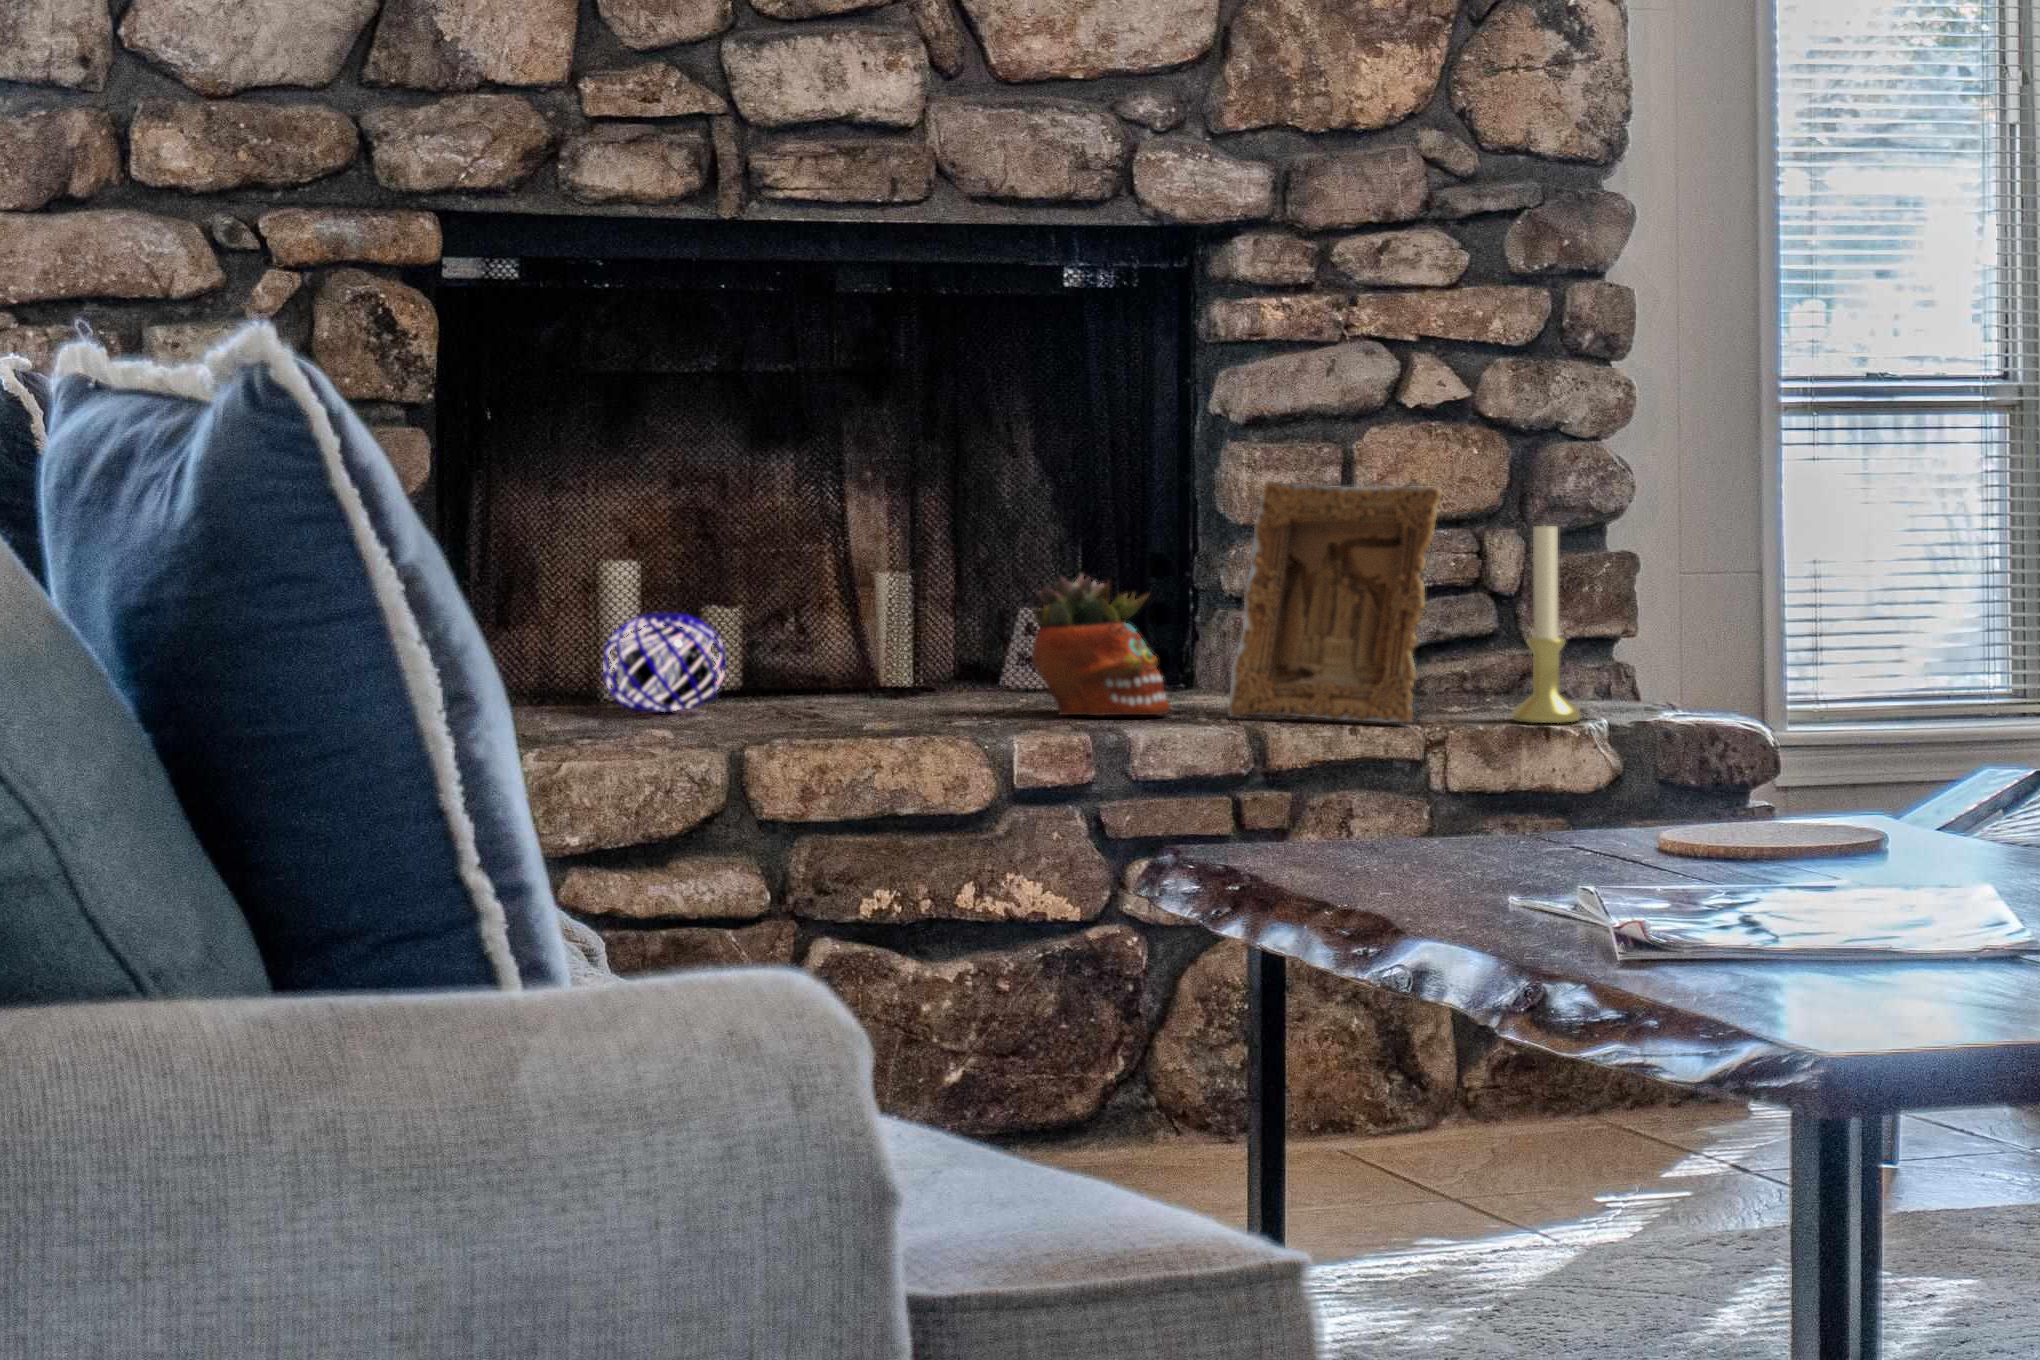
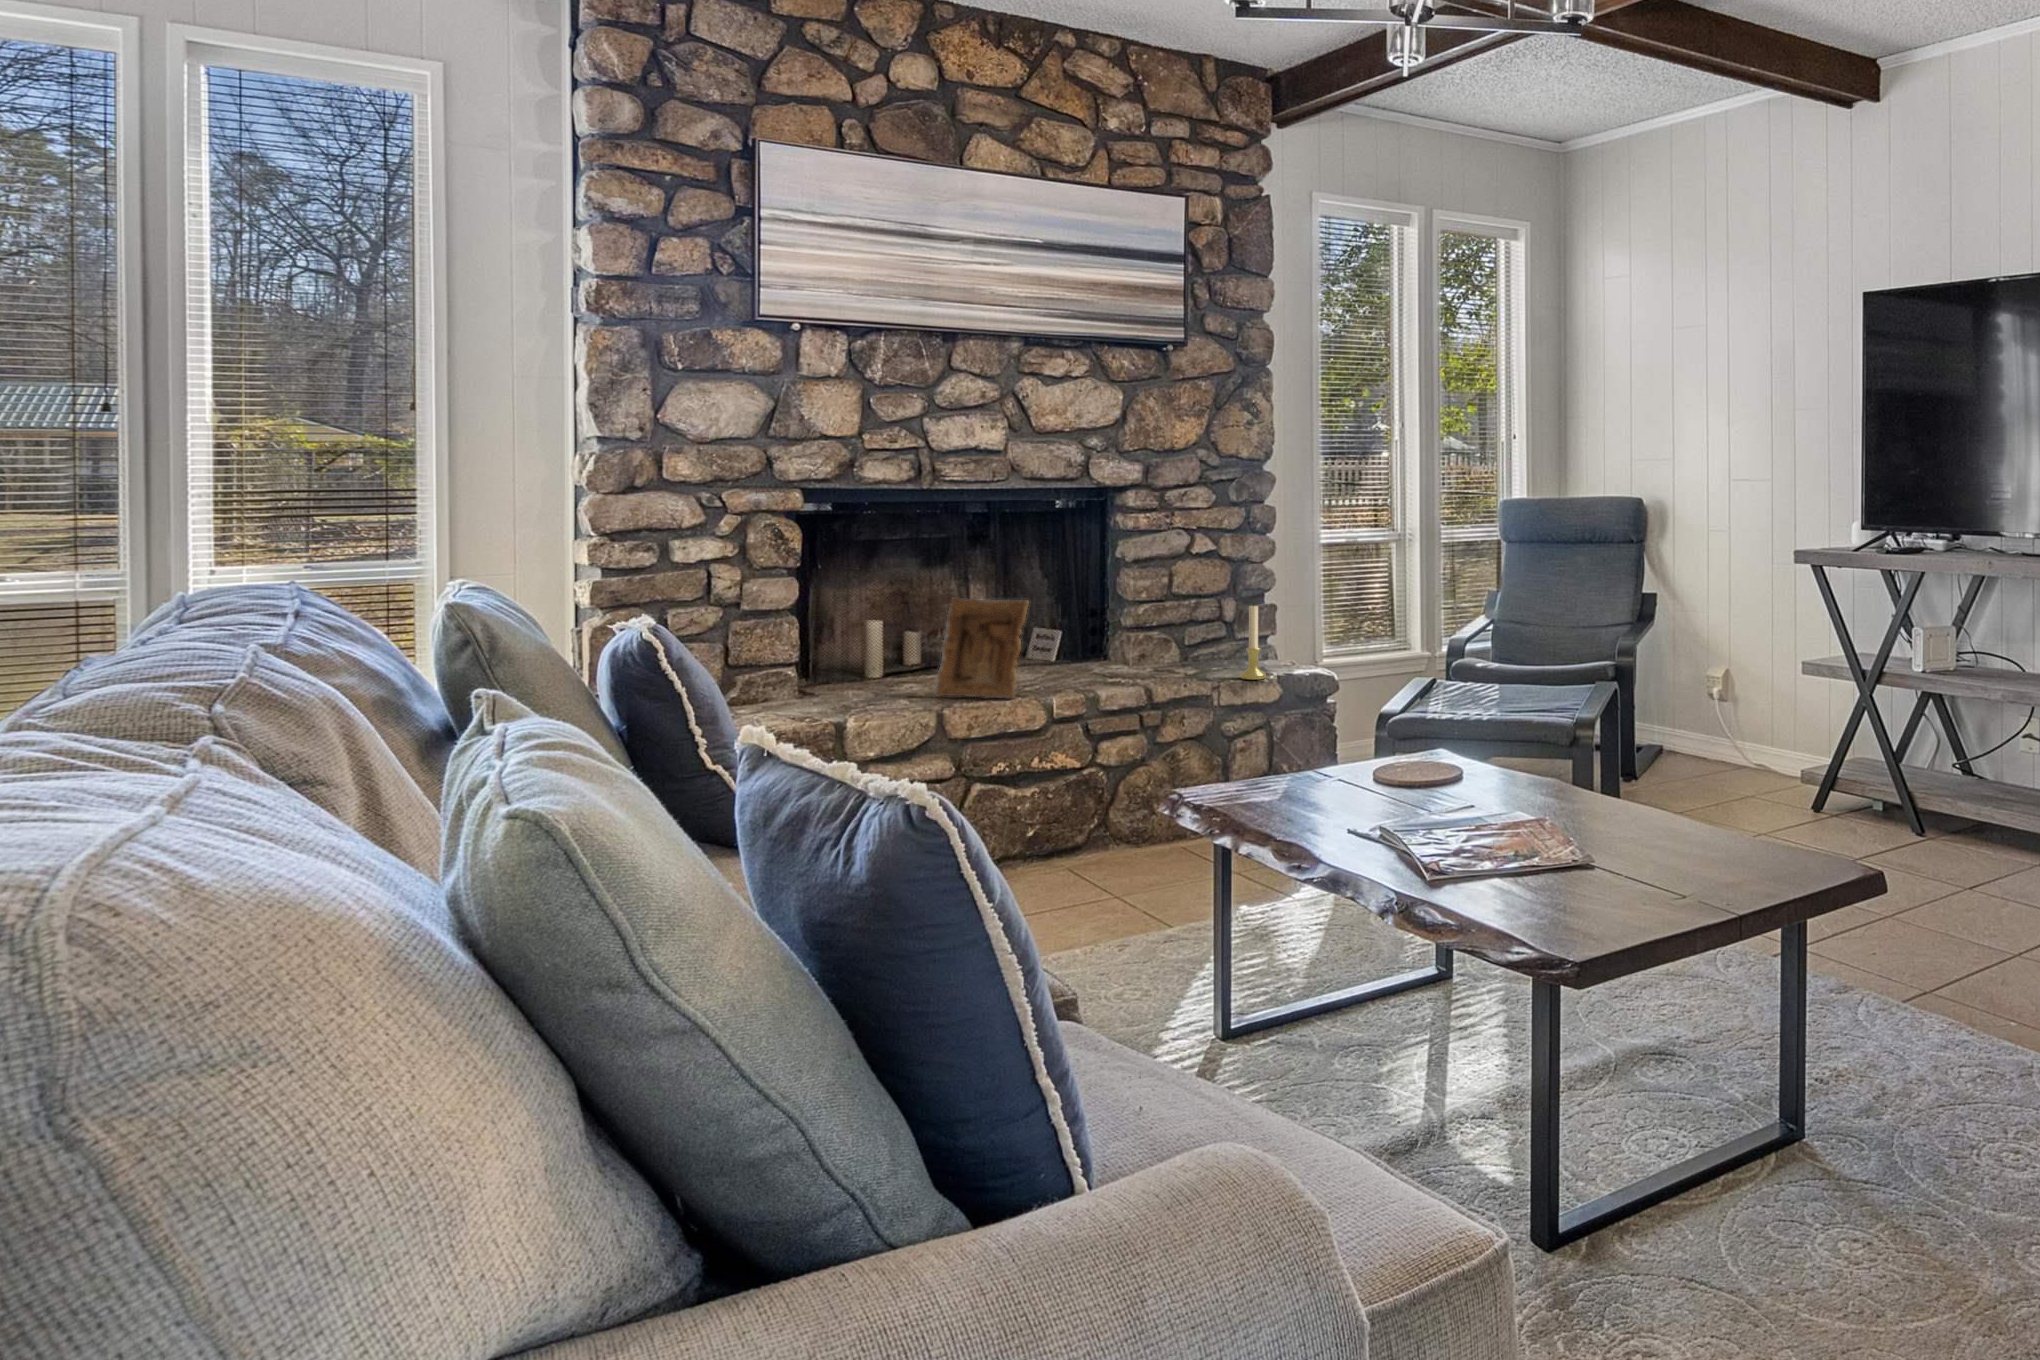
picture frame: present [1229,481,1442,722] -> present [935,598,1029,698]
succulent planter: present [1032,574,1170,715] -> none [1051,626,1108,682]
decorative orb: present [603,613,726,712] -> none [871,646,923,686]

